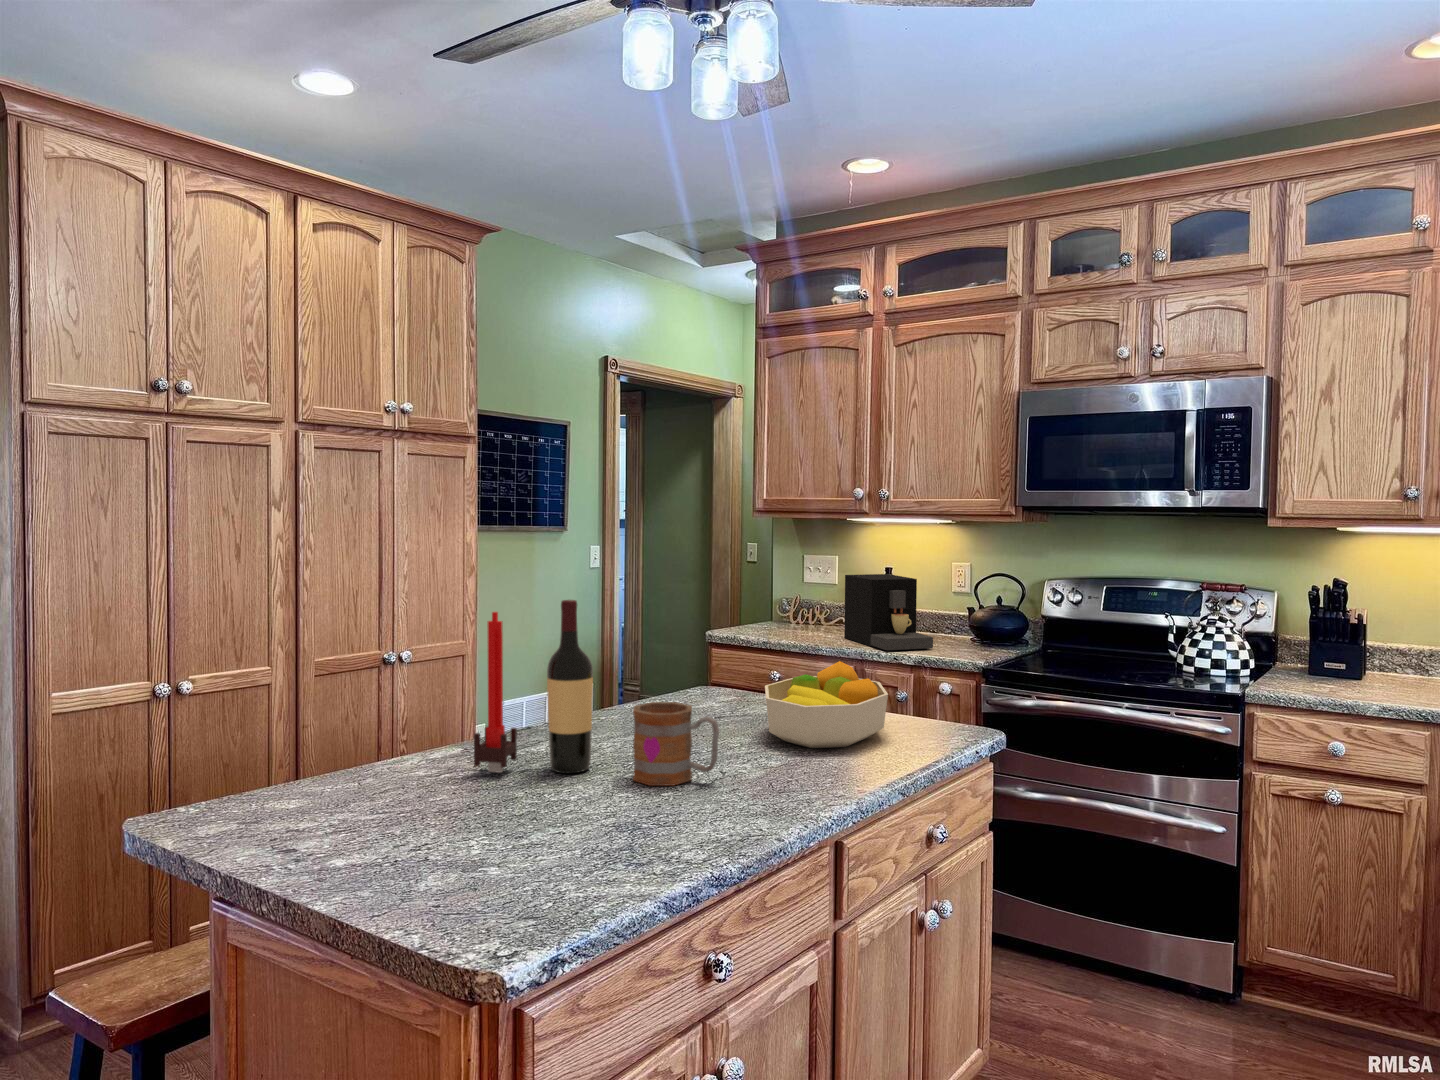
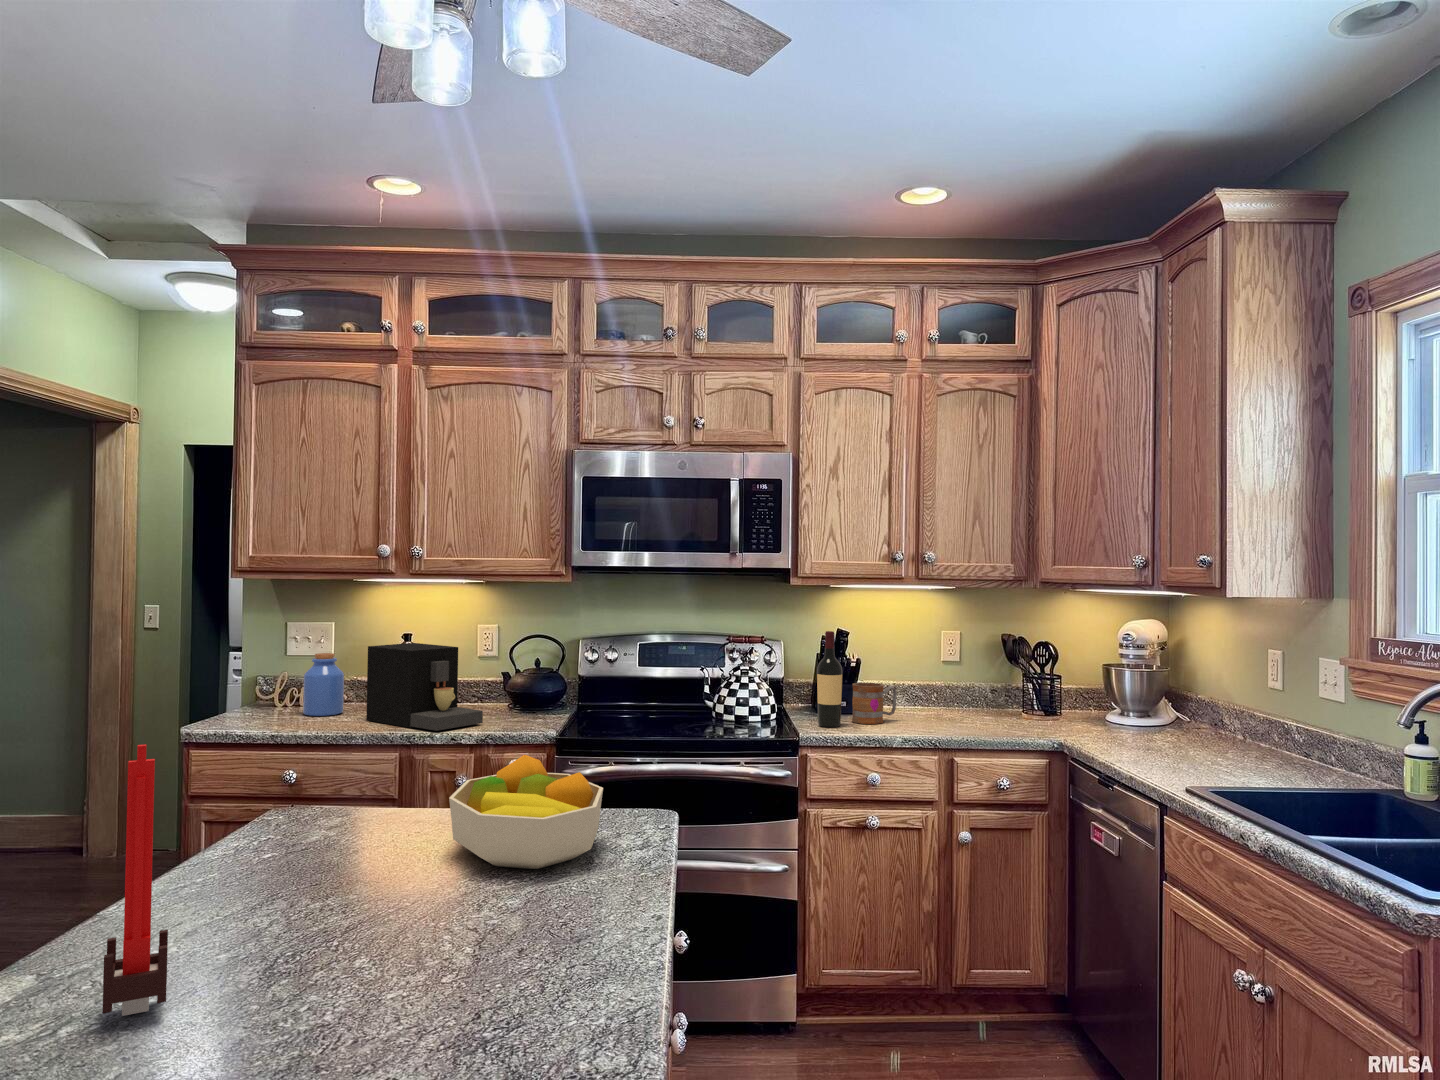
jar: none [803,580,835,632] -> present [303,653,344,716]
wine bottle: present [547,600,593,773] -> present [817,631,842,727]
mug: present [633,702,719,786] -> present [852,683,897,724]

